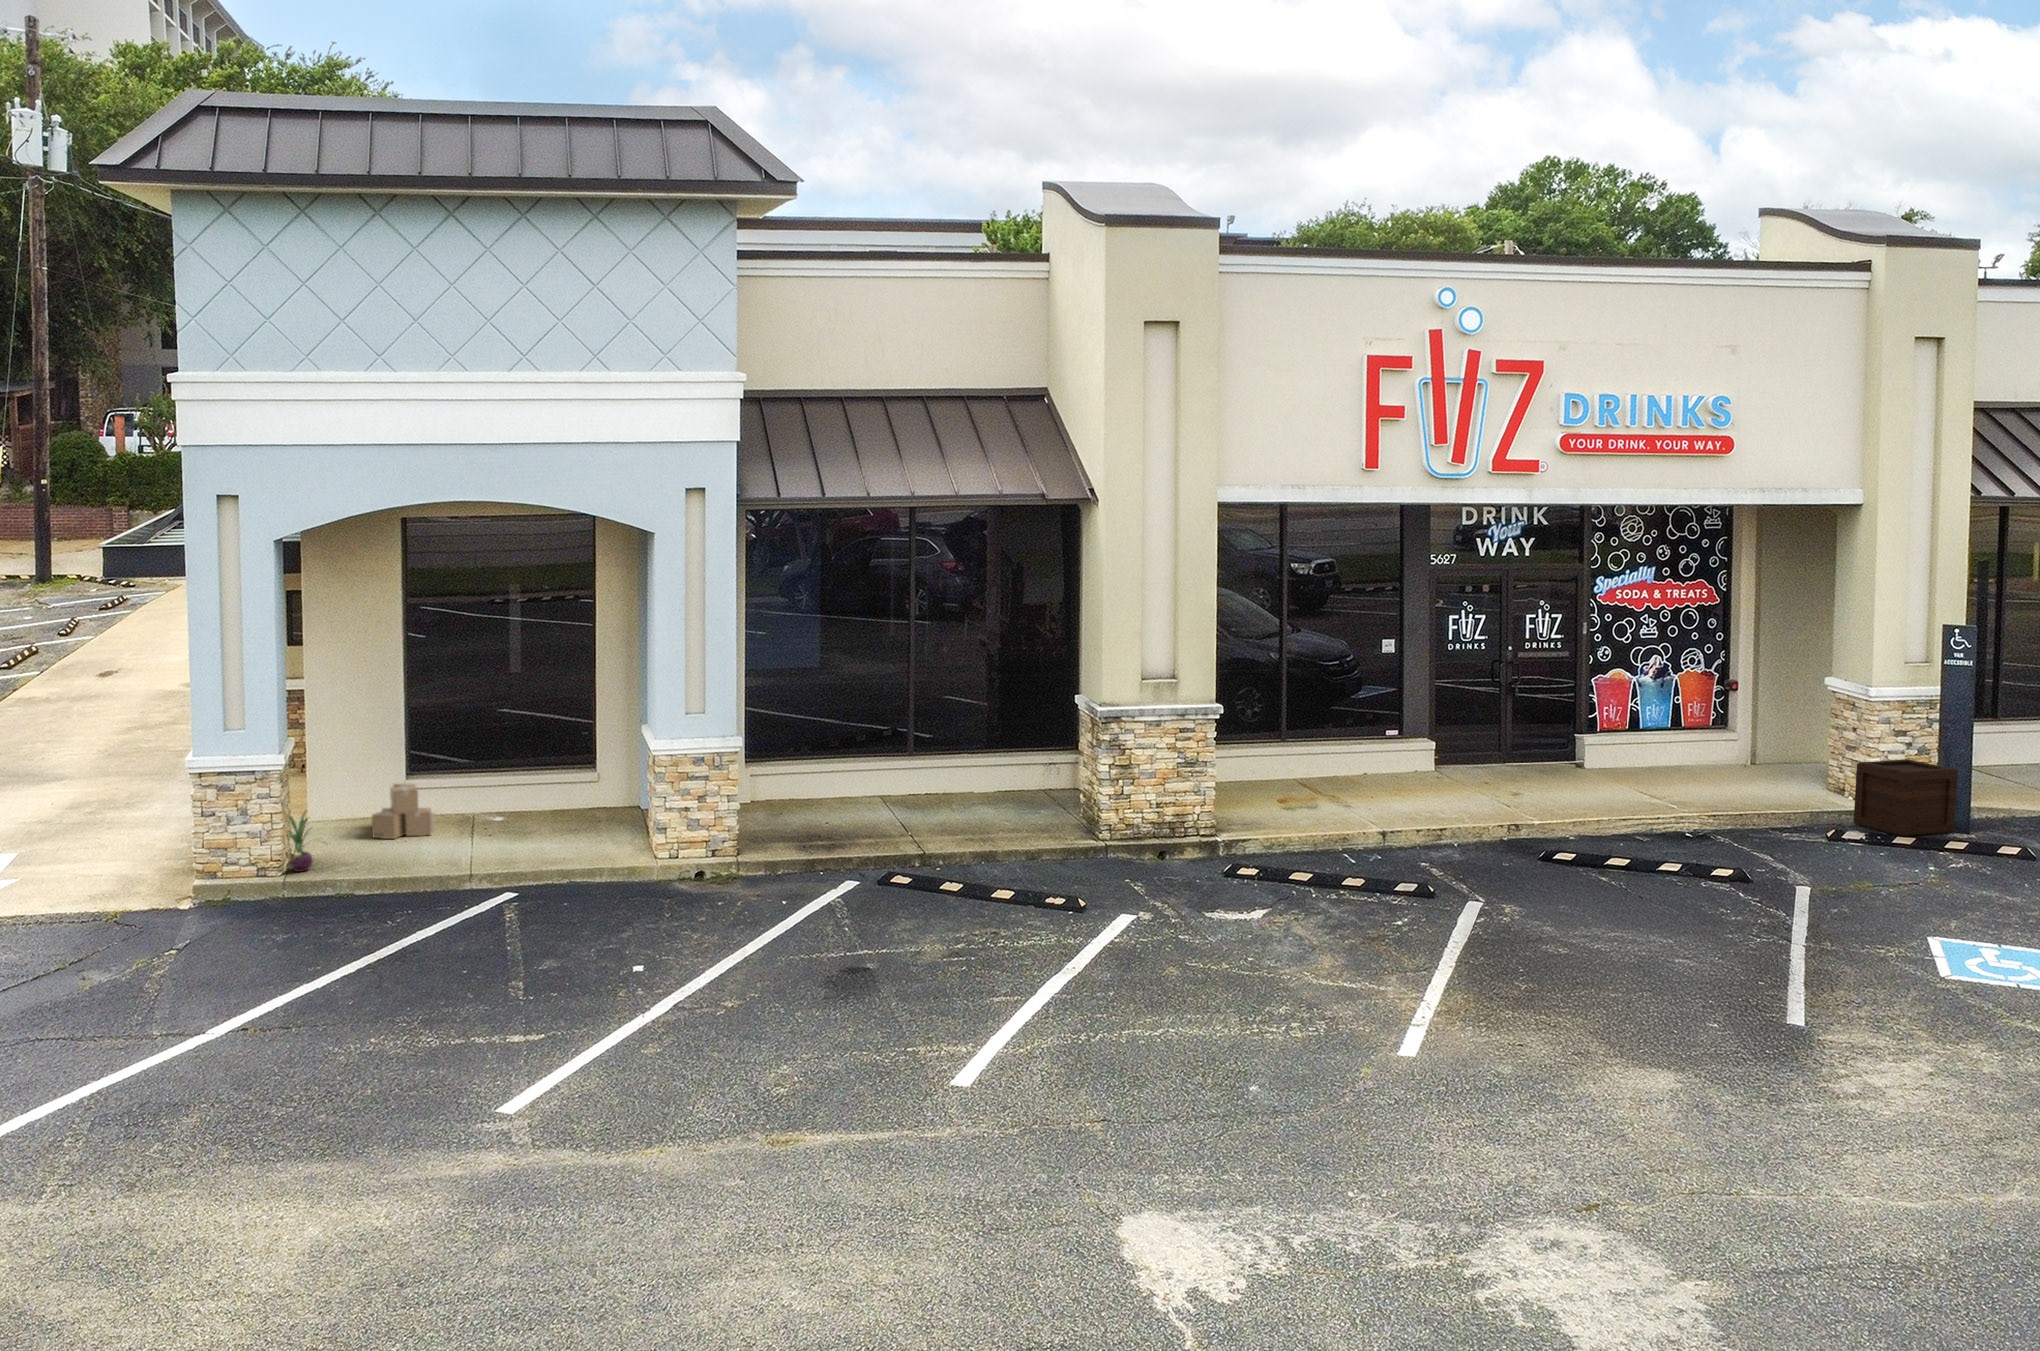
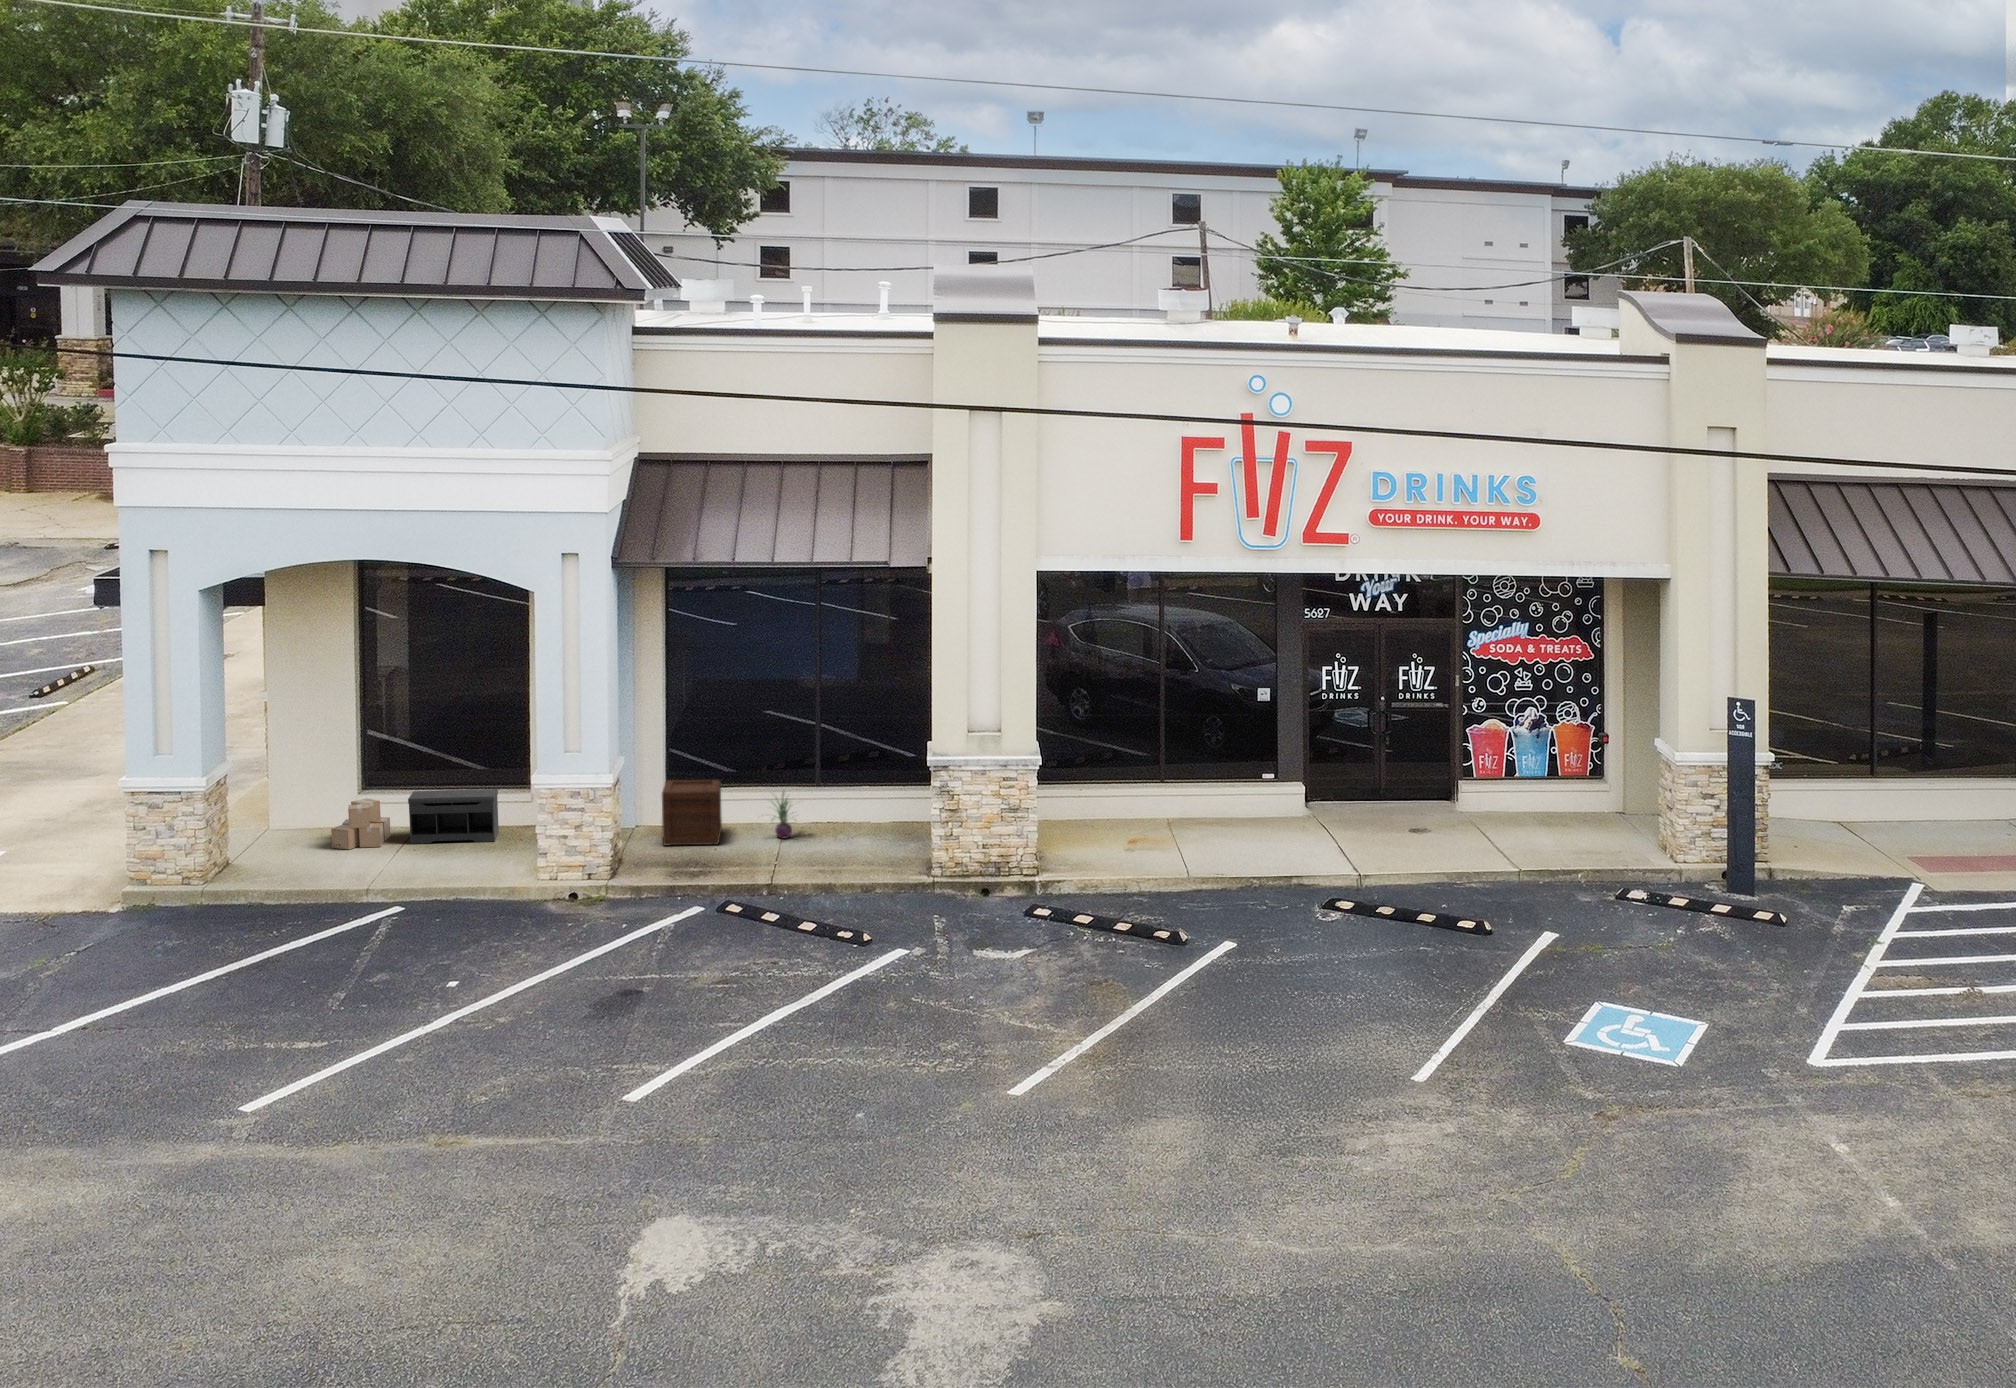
wooden crate: present [1854,760,1958,836] -> present [662,780,722,845]
bench: none [463,766,565,831] -> present [408,789,499,844]
decorative plant: present [288,811,323,872] -> present [774,791,793,839]

